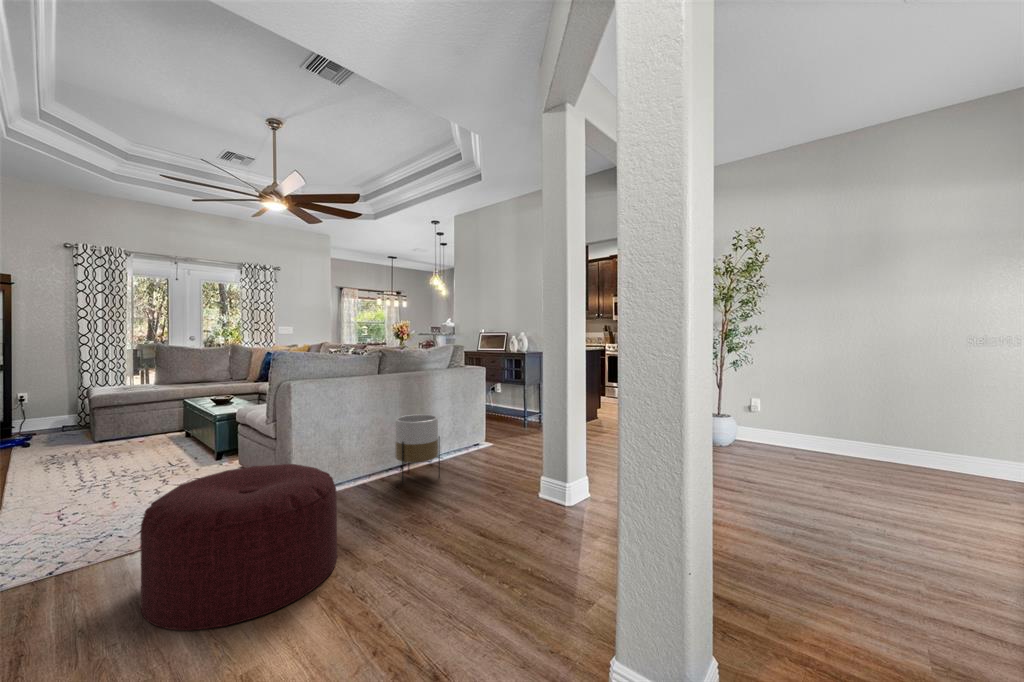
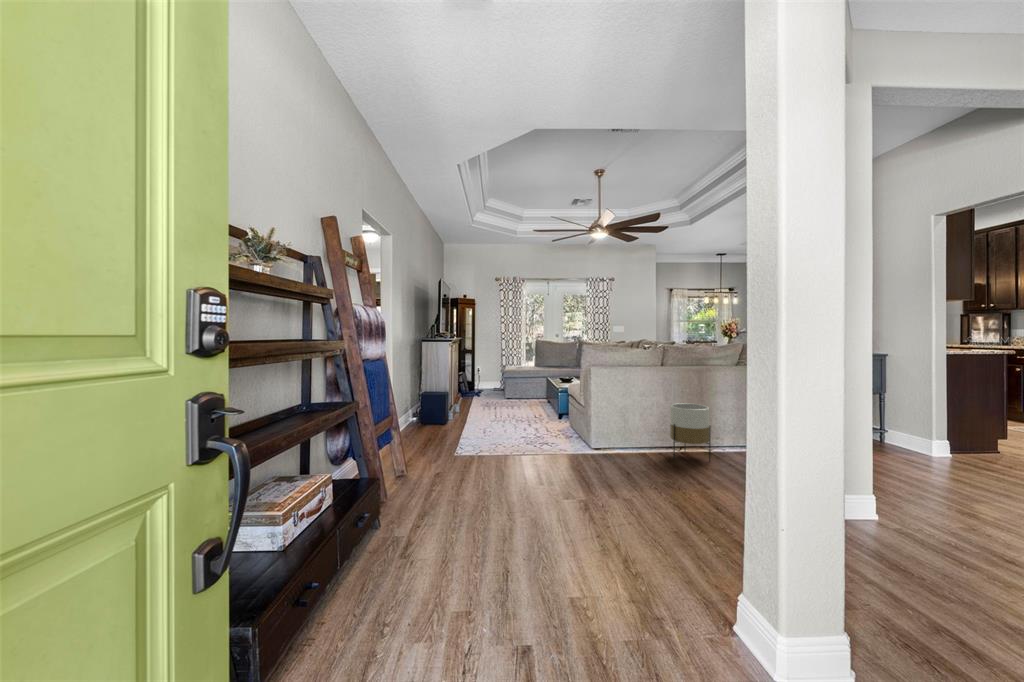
ottoman: present [140,464,337,630] -> none [504,418,604,501]

